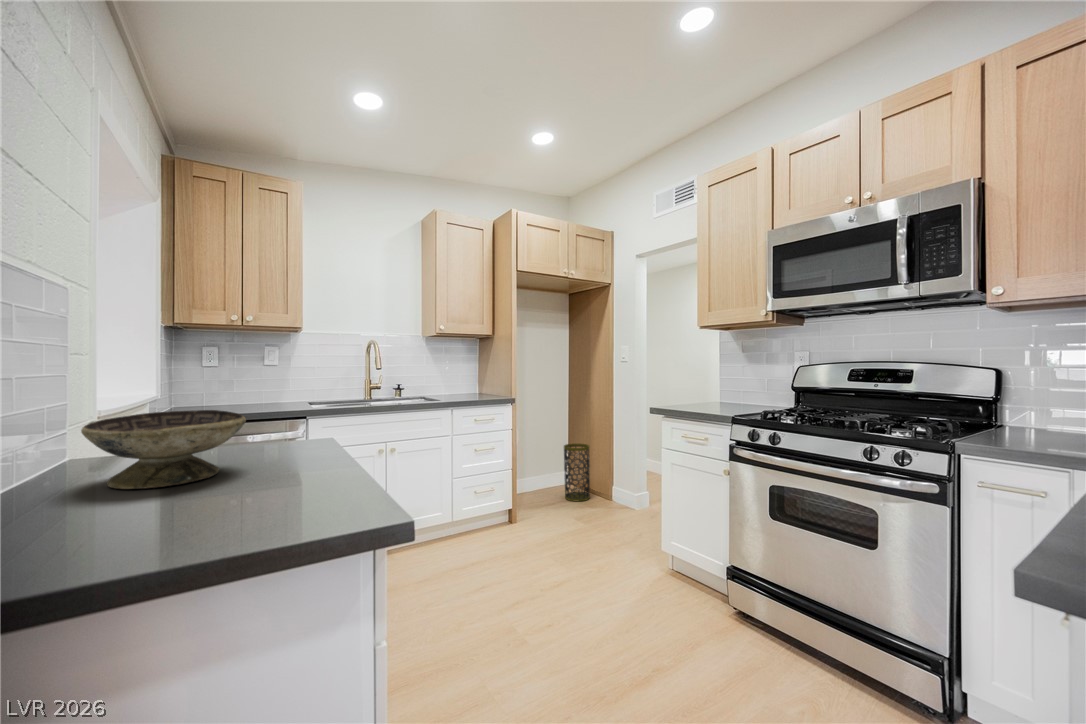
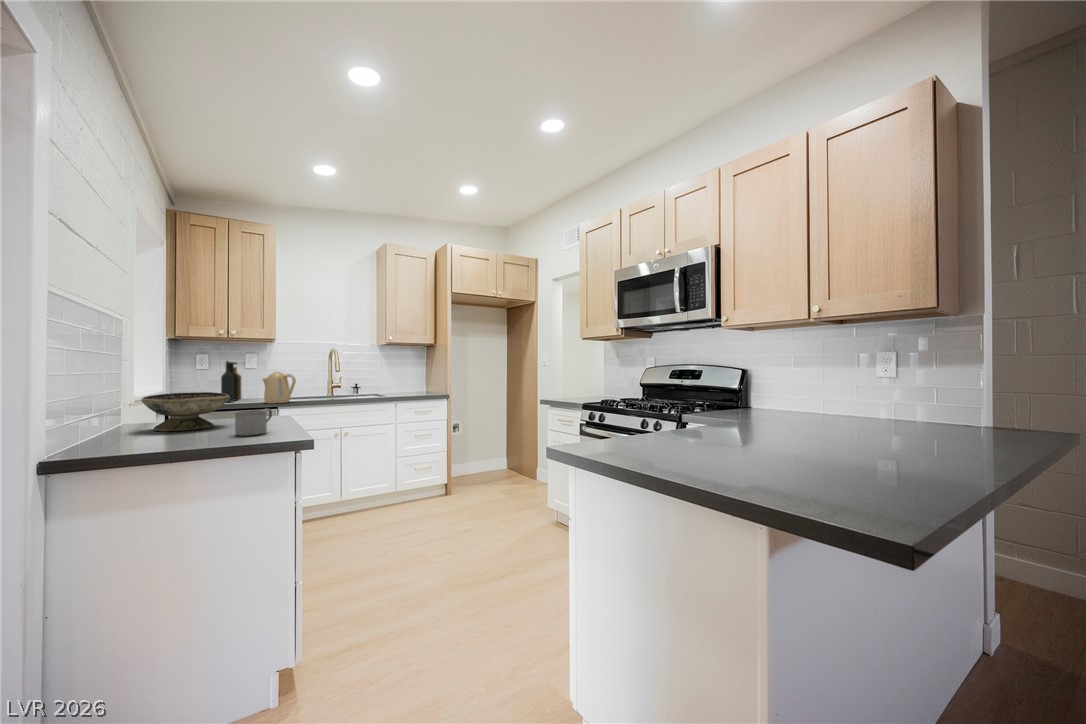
bottle: none [234,356,260,409] -> present [221,361,242,402]
kettle: none [286,370,330,412] -> present [263,372,296,404]
trash can: present [564,444,590,502] -> none [498,434,519,481]
mug: none [257,447,328,509] -> present [234,409,272,436]

